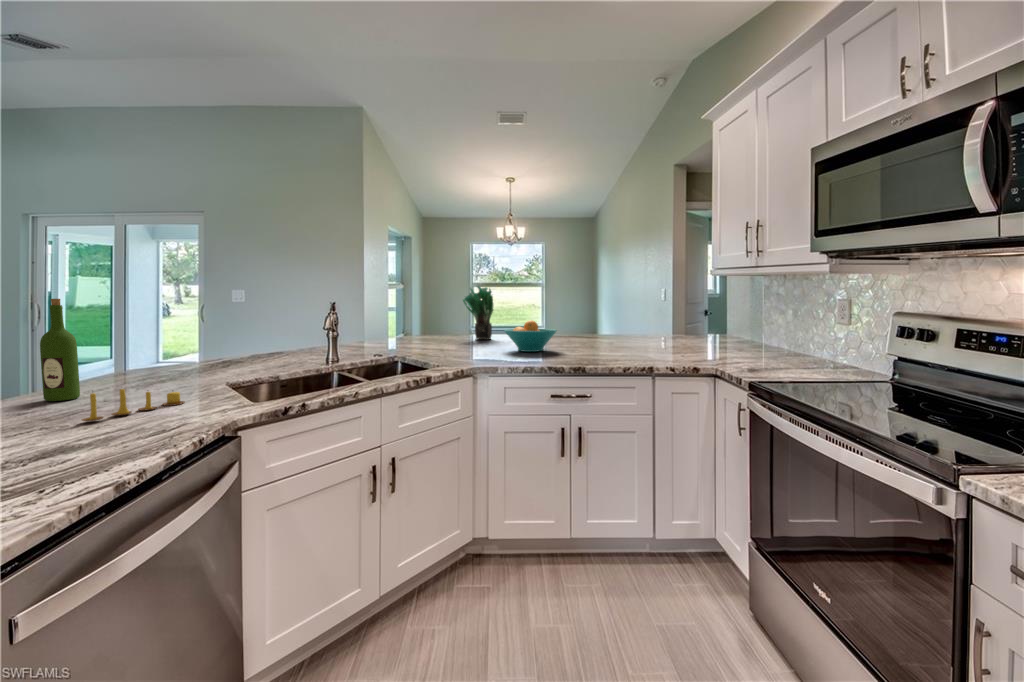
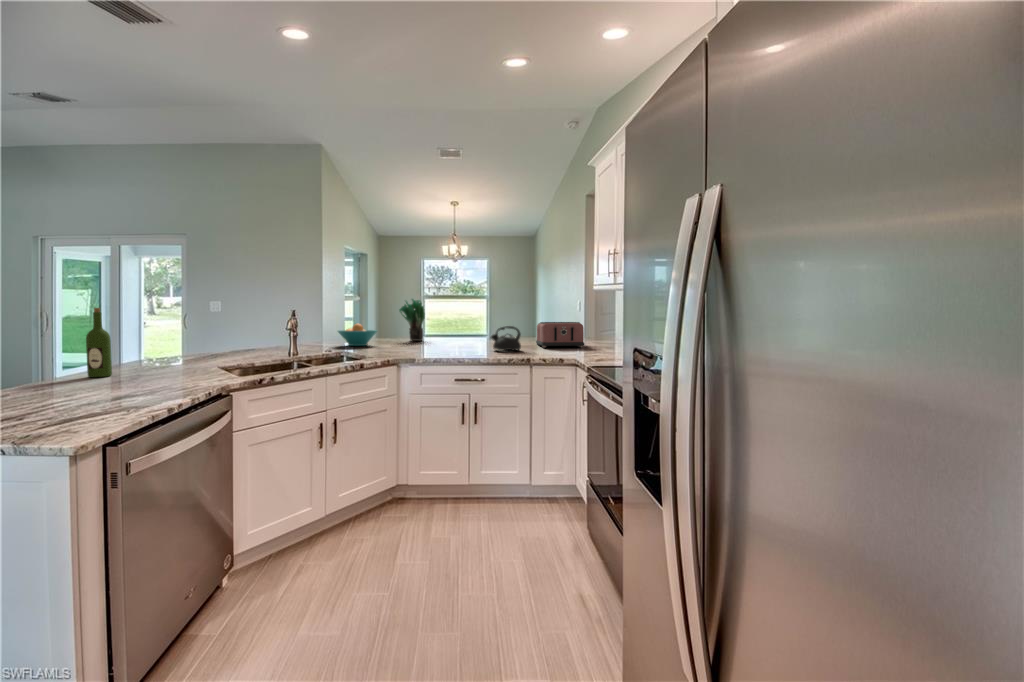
toaster: none [642,316,717,351] -> present [536,322,584,348]
fruit bowl: present [504,320,557,352] -> present [338,324,377,346]
teapot: none [591,321,635,357] -> present [490,326,521,351]
candle: present [82,389,184,421] -> none [126,364,190,386]

